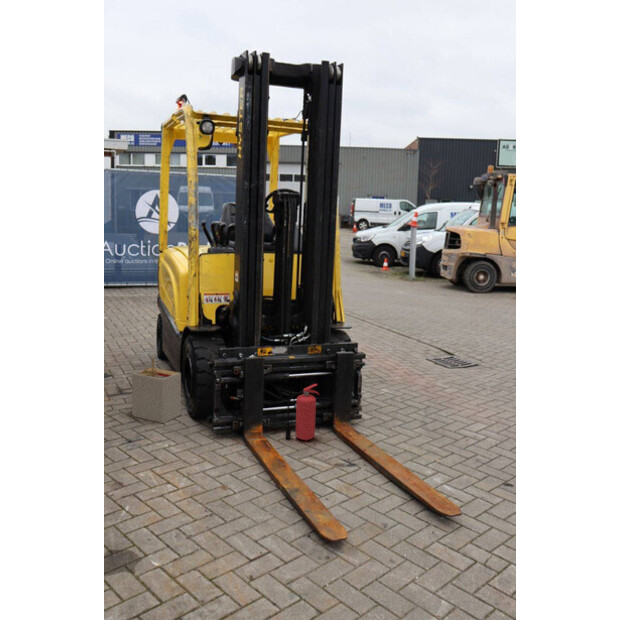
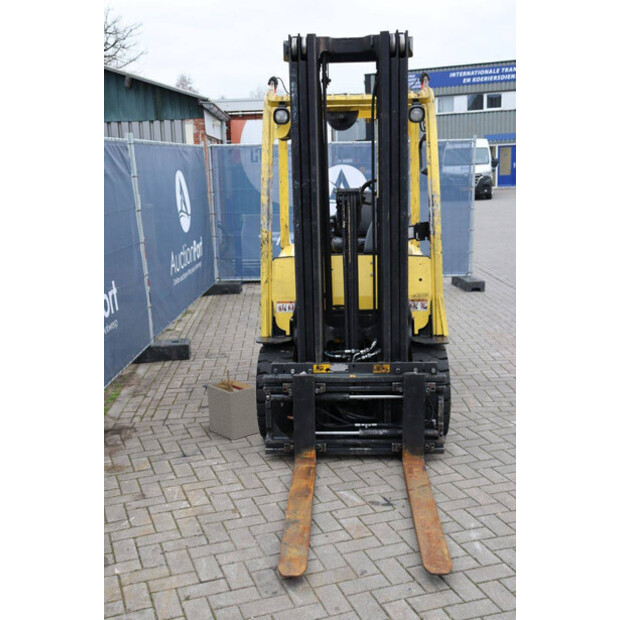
fire extinguisher: present [285,384,318,441] -> none [344,408,380,473]

